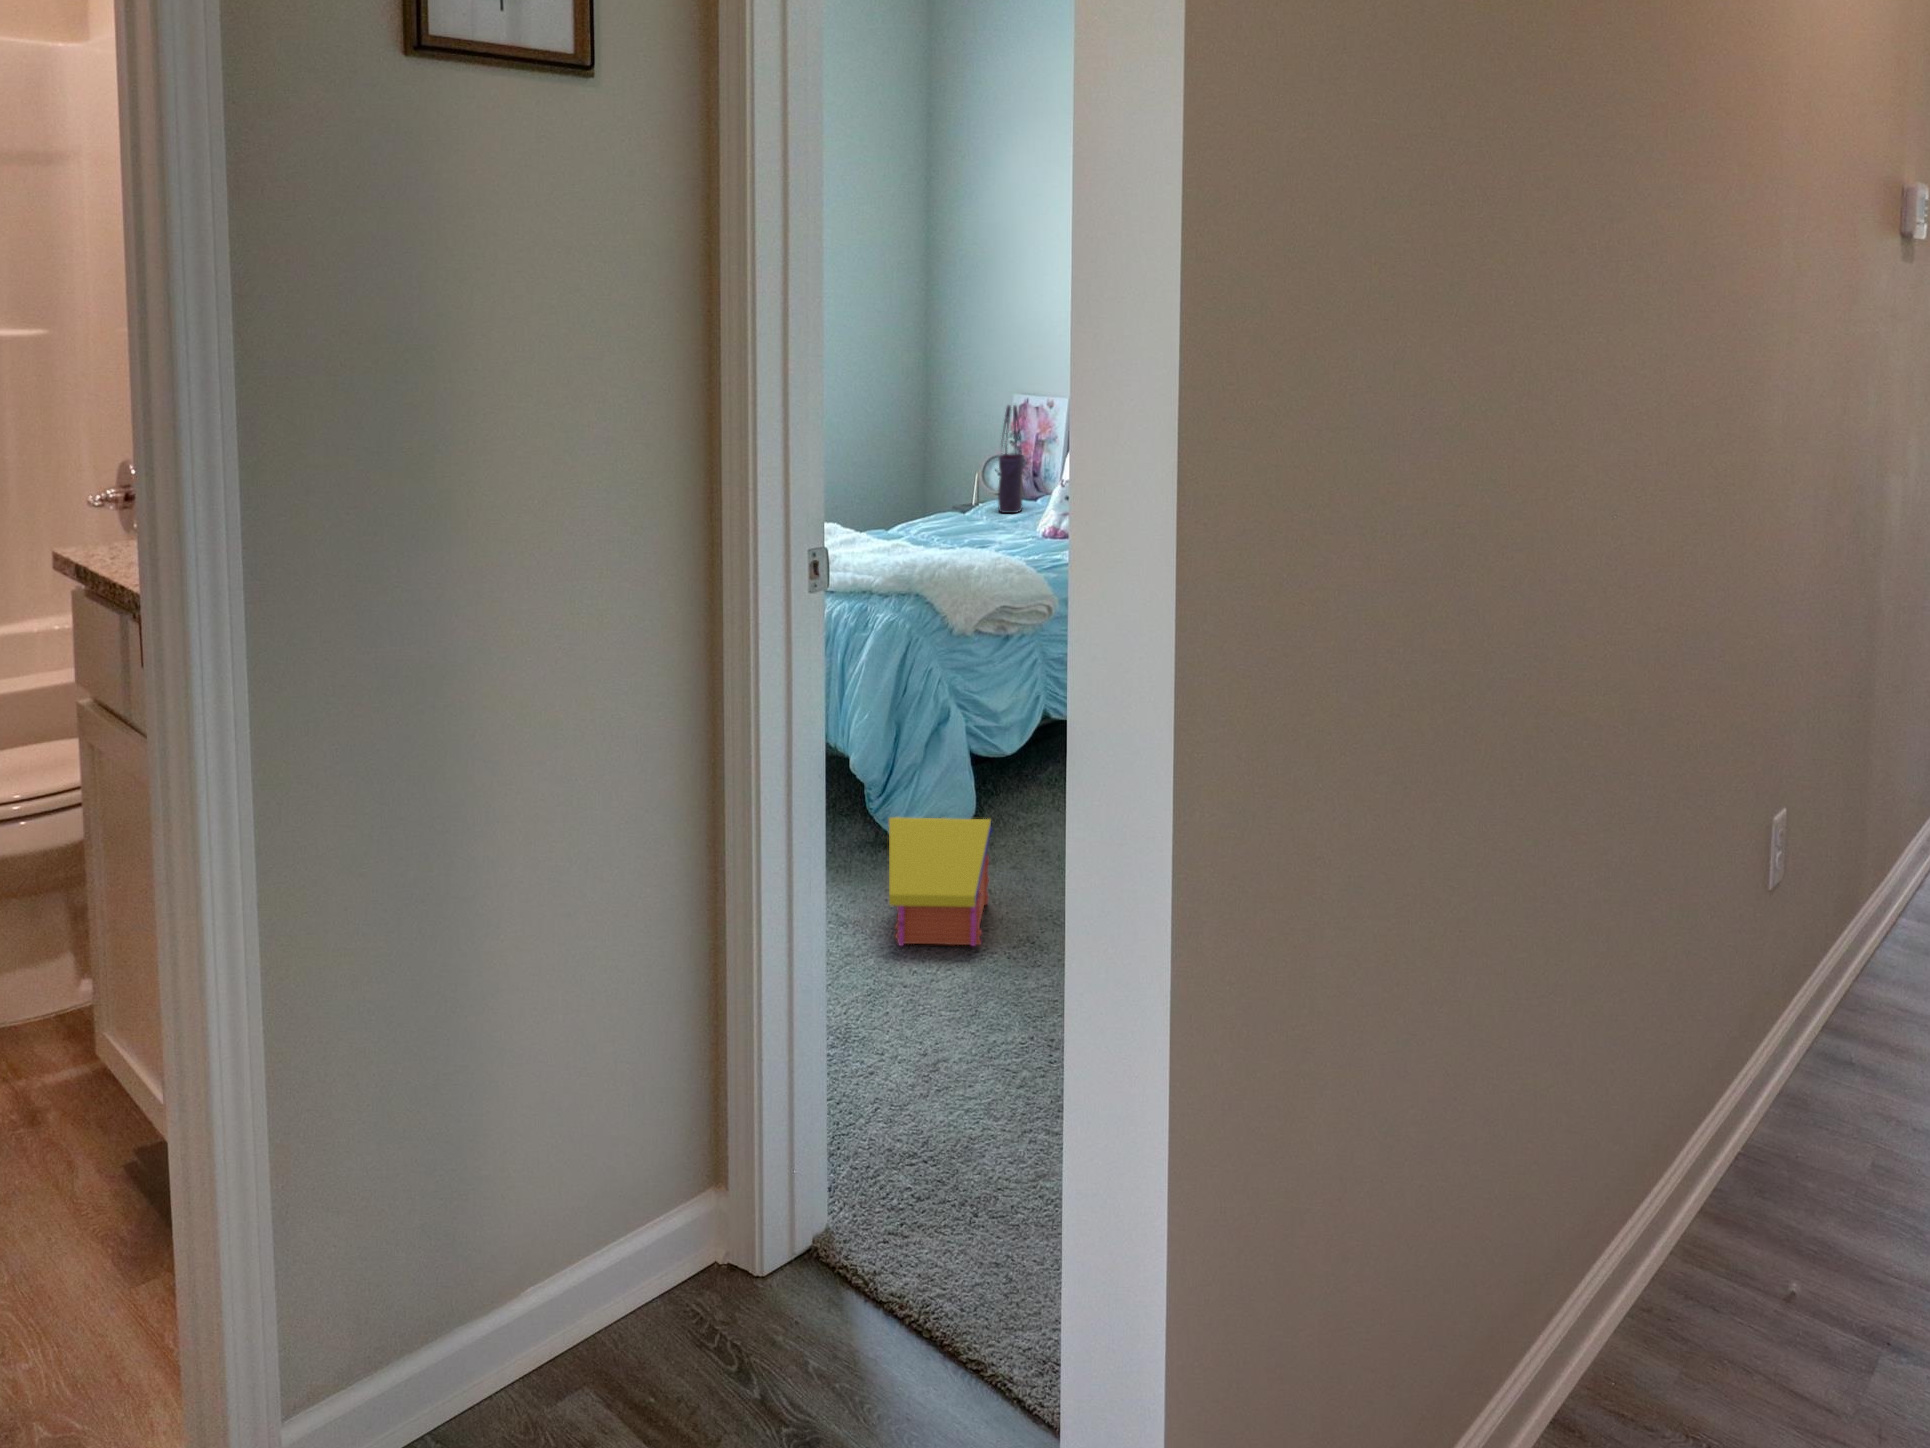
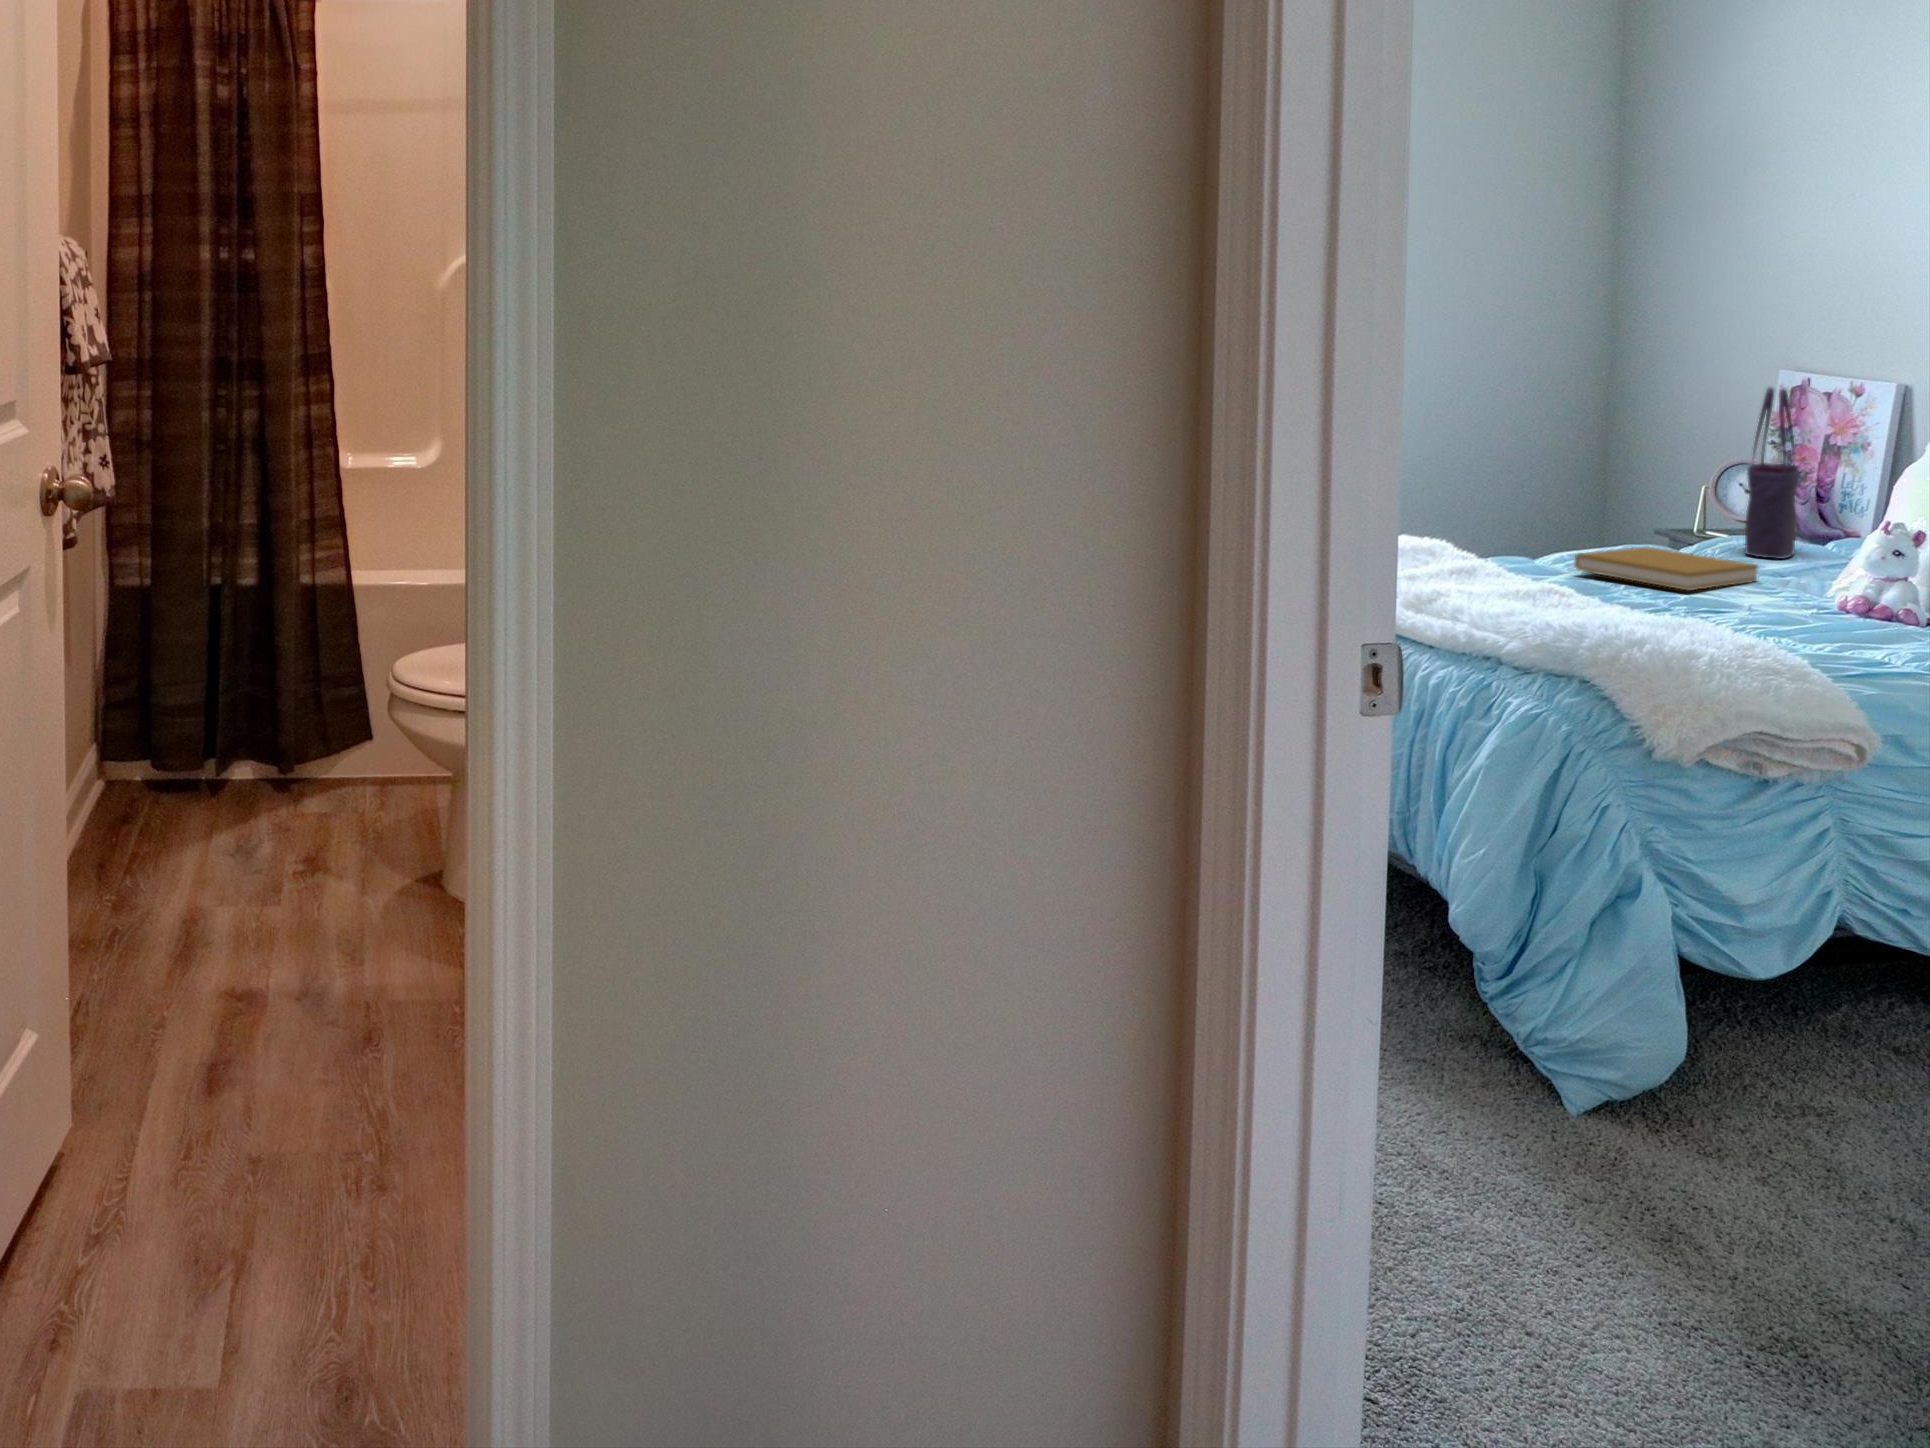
book: none [911,512,1005,536] -> present [1574,547,1758,590]
toy house: present [888,817,992,946] -> none [1504,1043,1723,1326]

